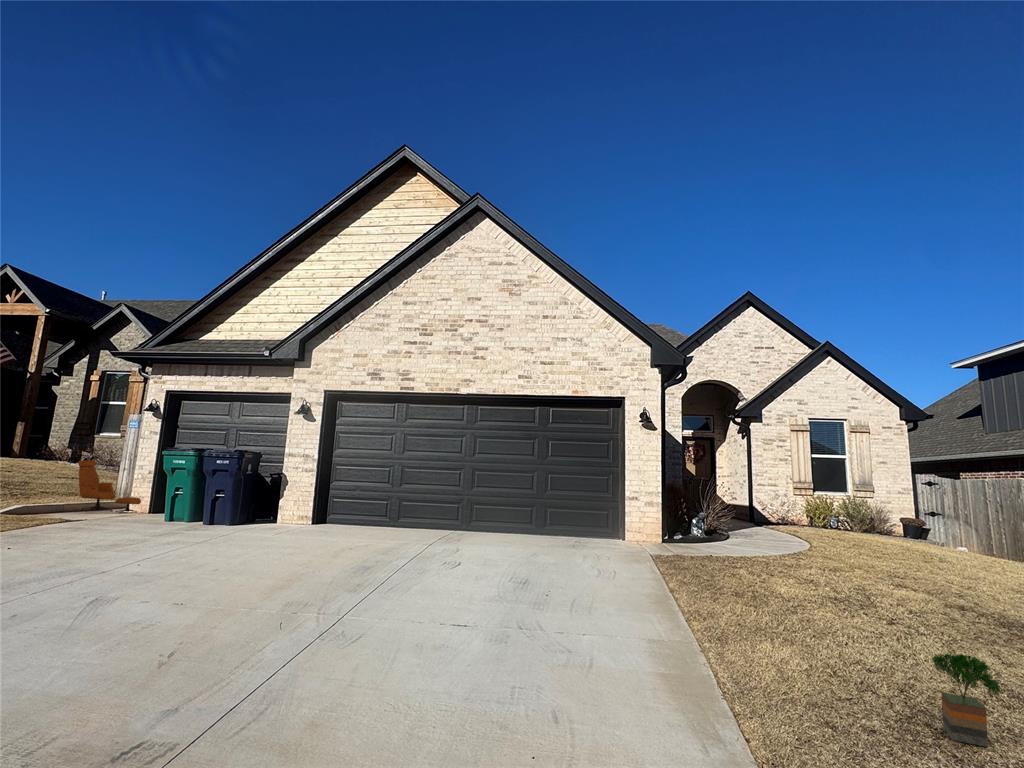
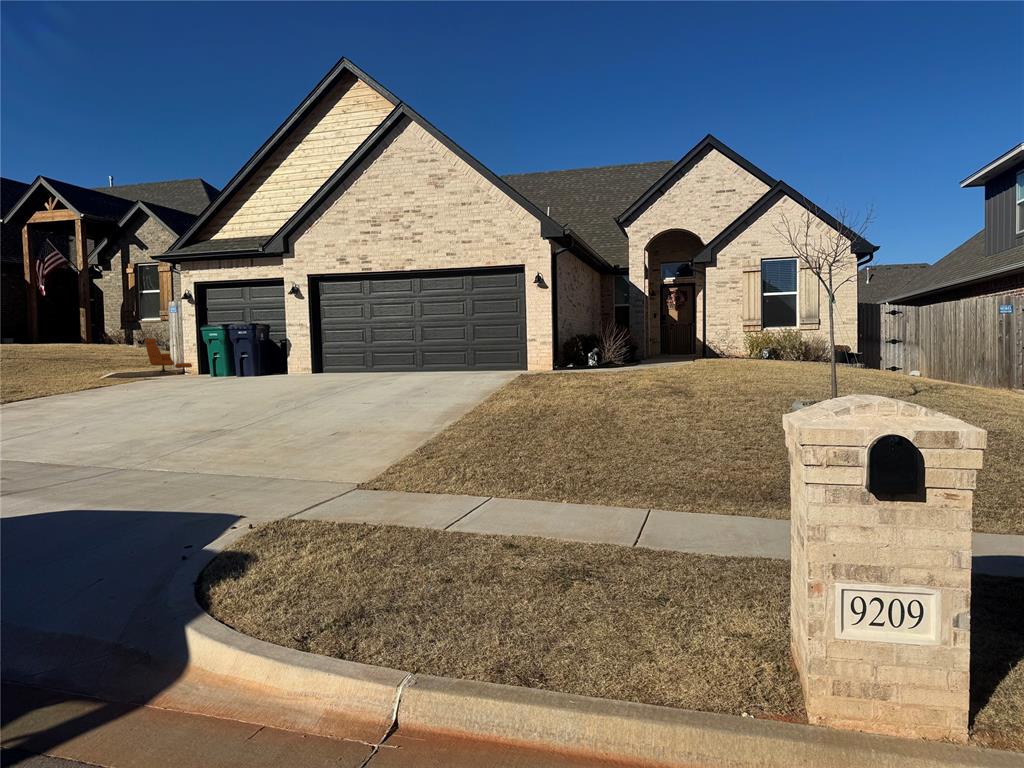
potted tree: present [931,652,1001,747] -> none [556,392,580,428]

